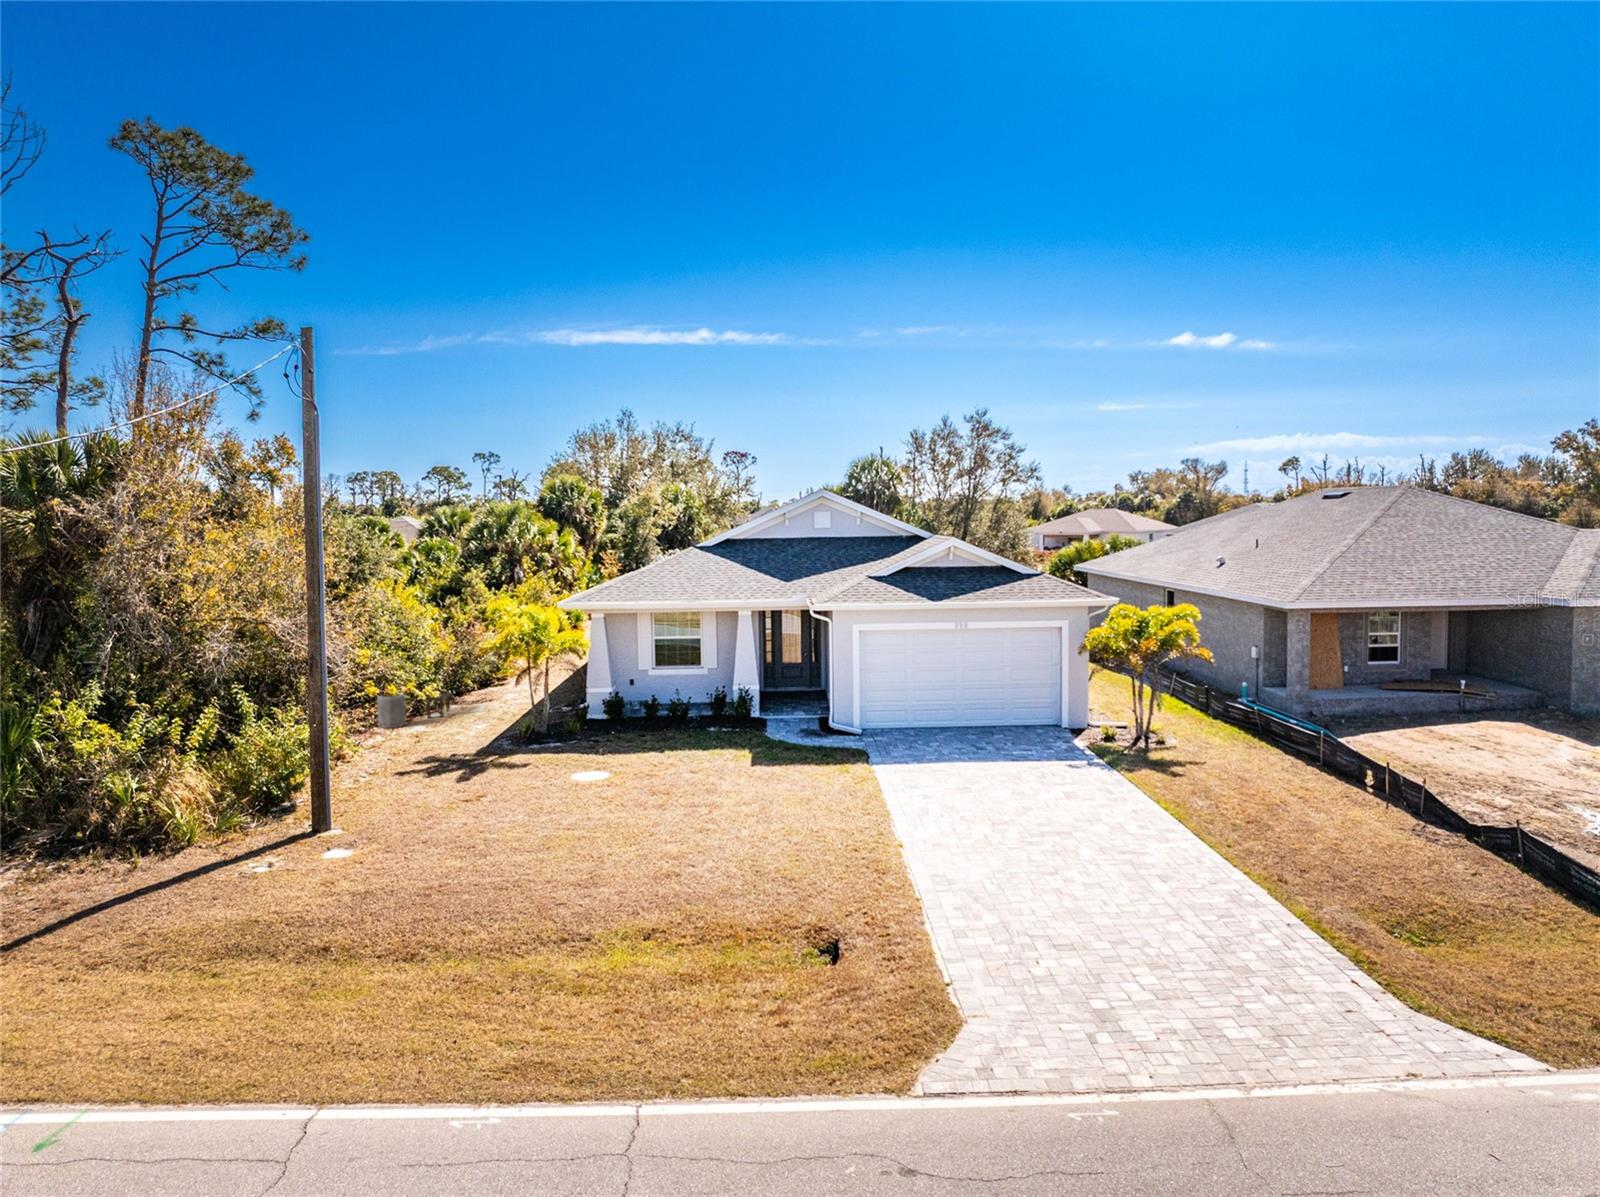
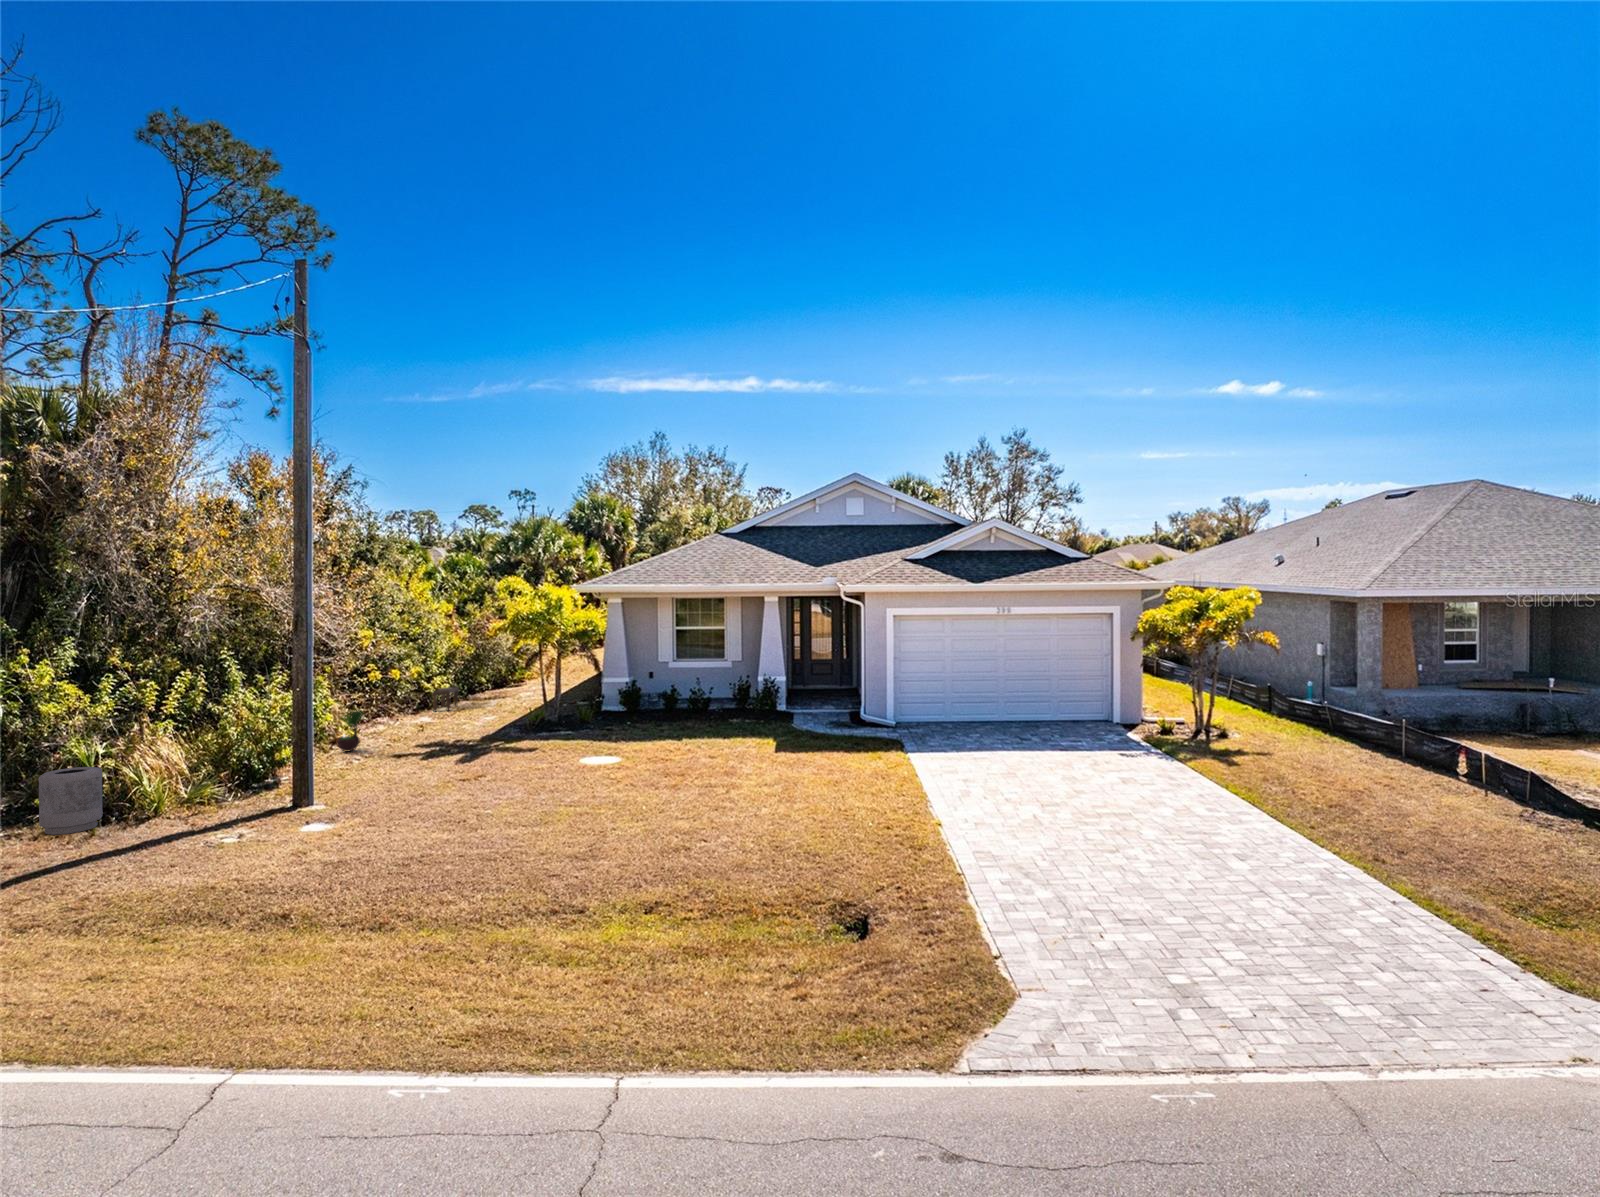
trash can: present [377,694,406,728] -> present [39,767,102,835]
potted tree: none [343,724,370,767] -> present [337,709,363,751]

